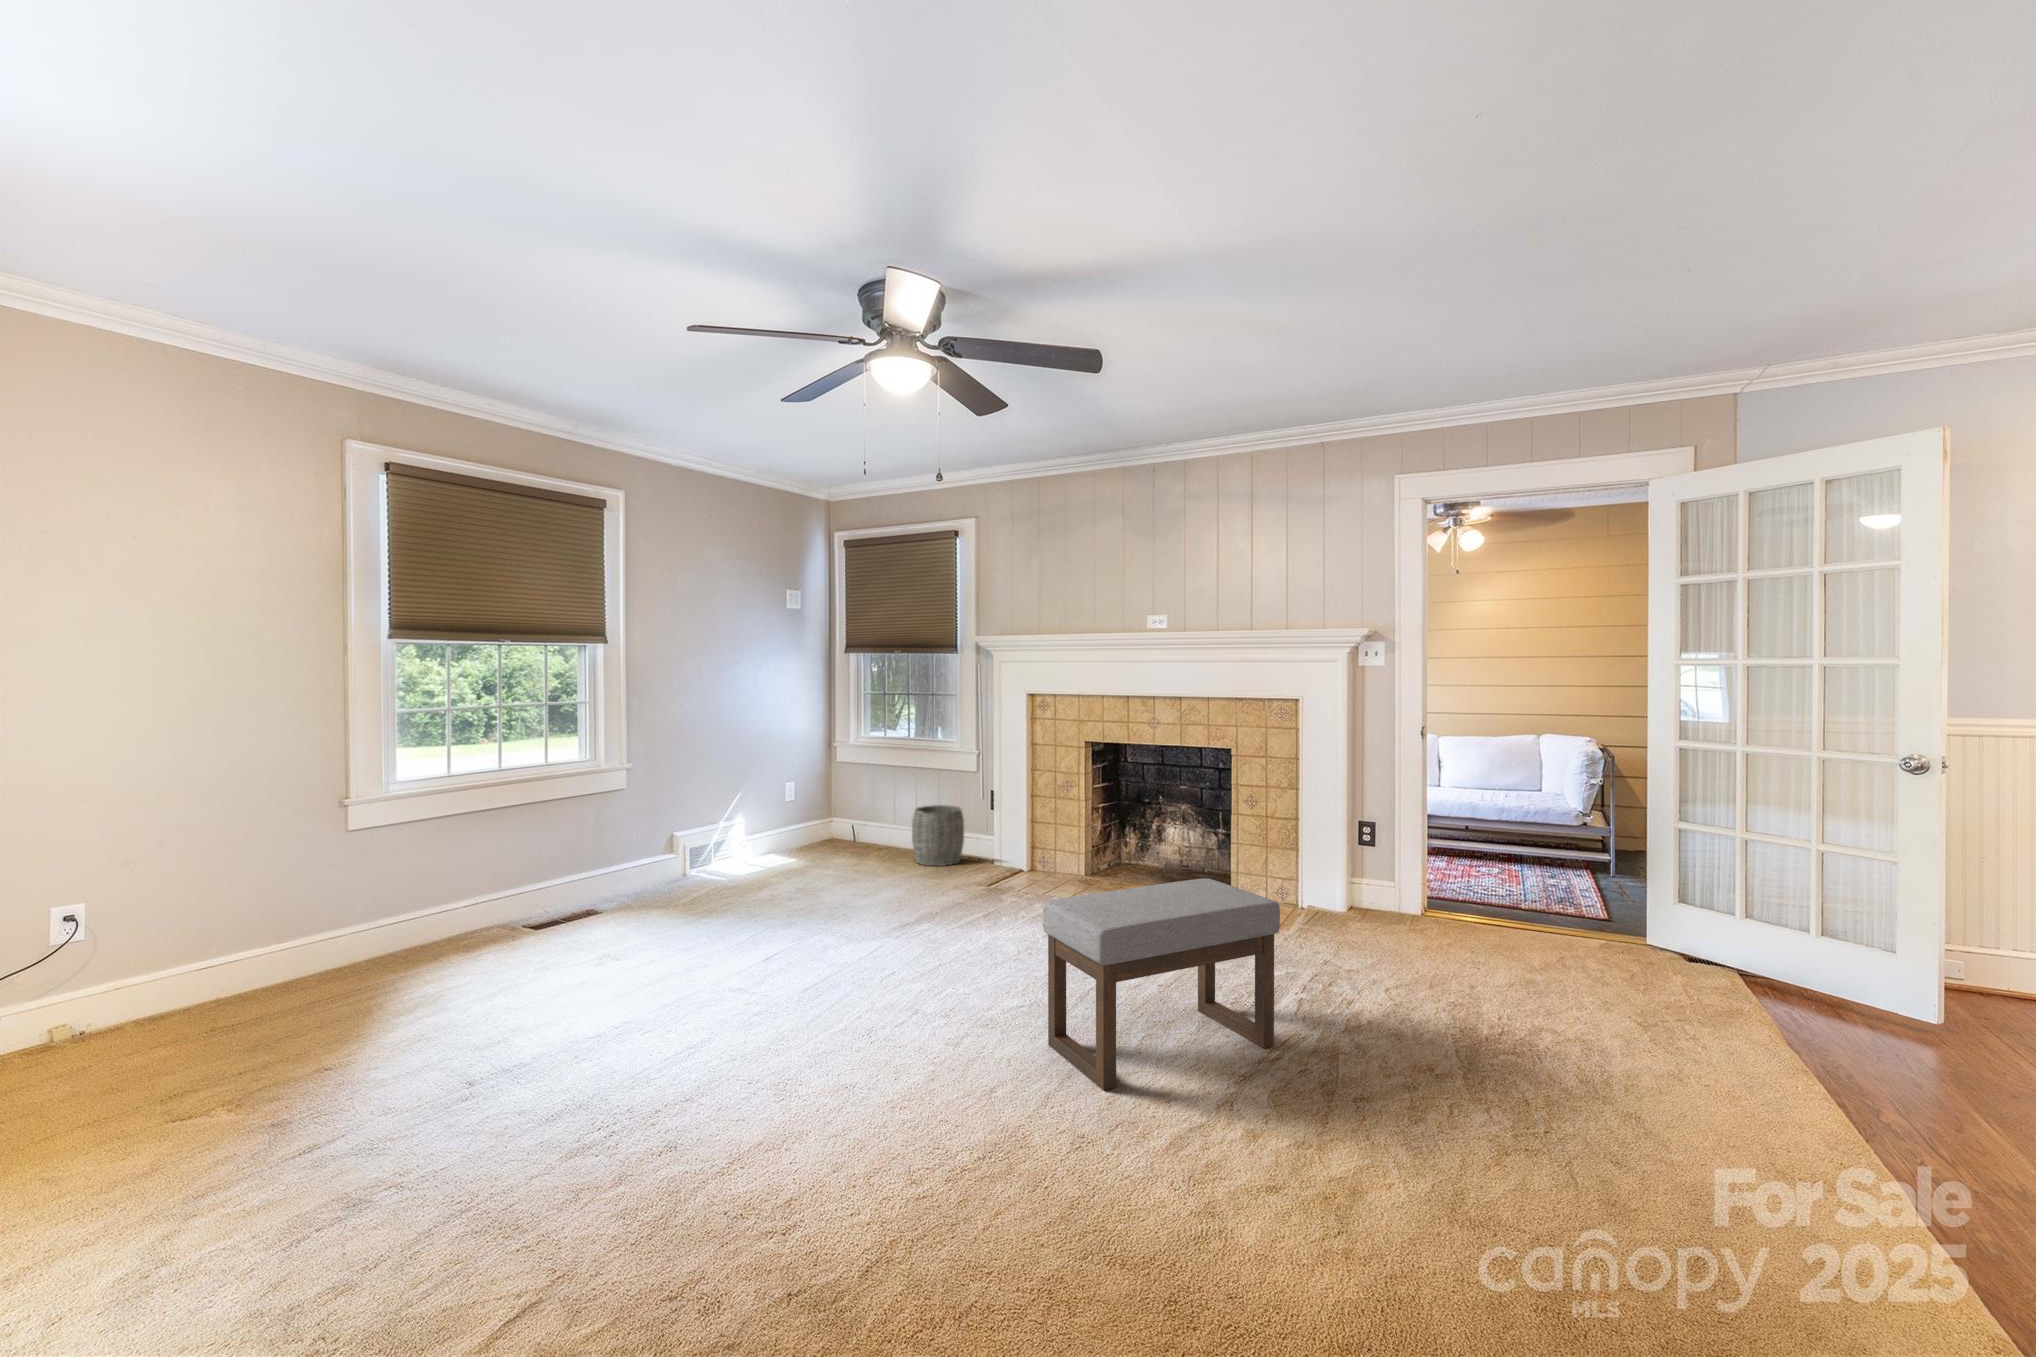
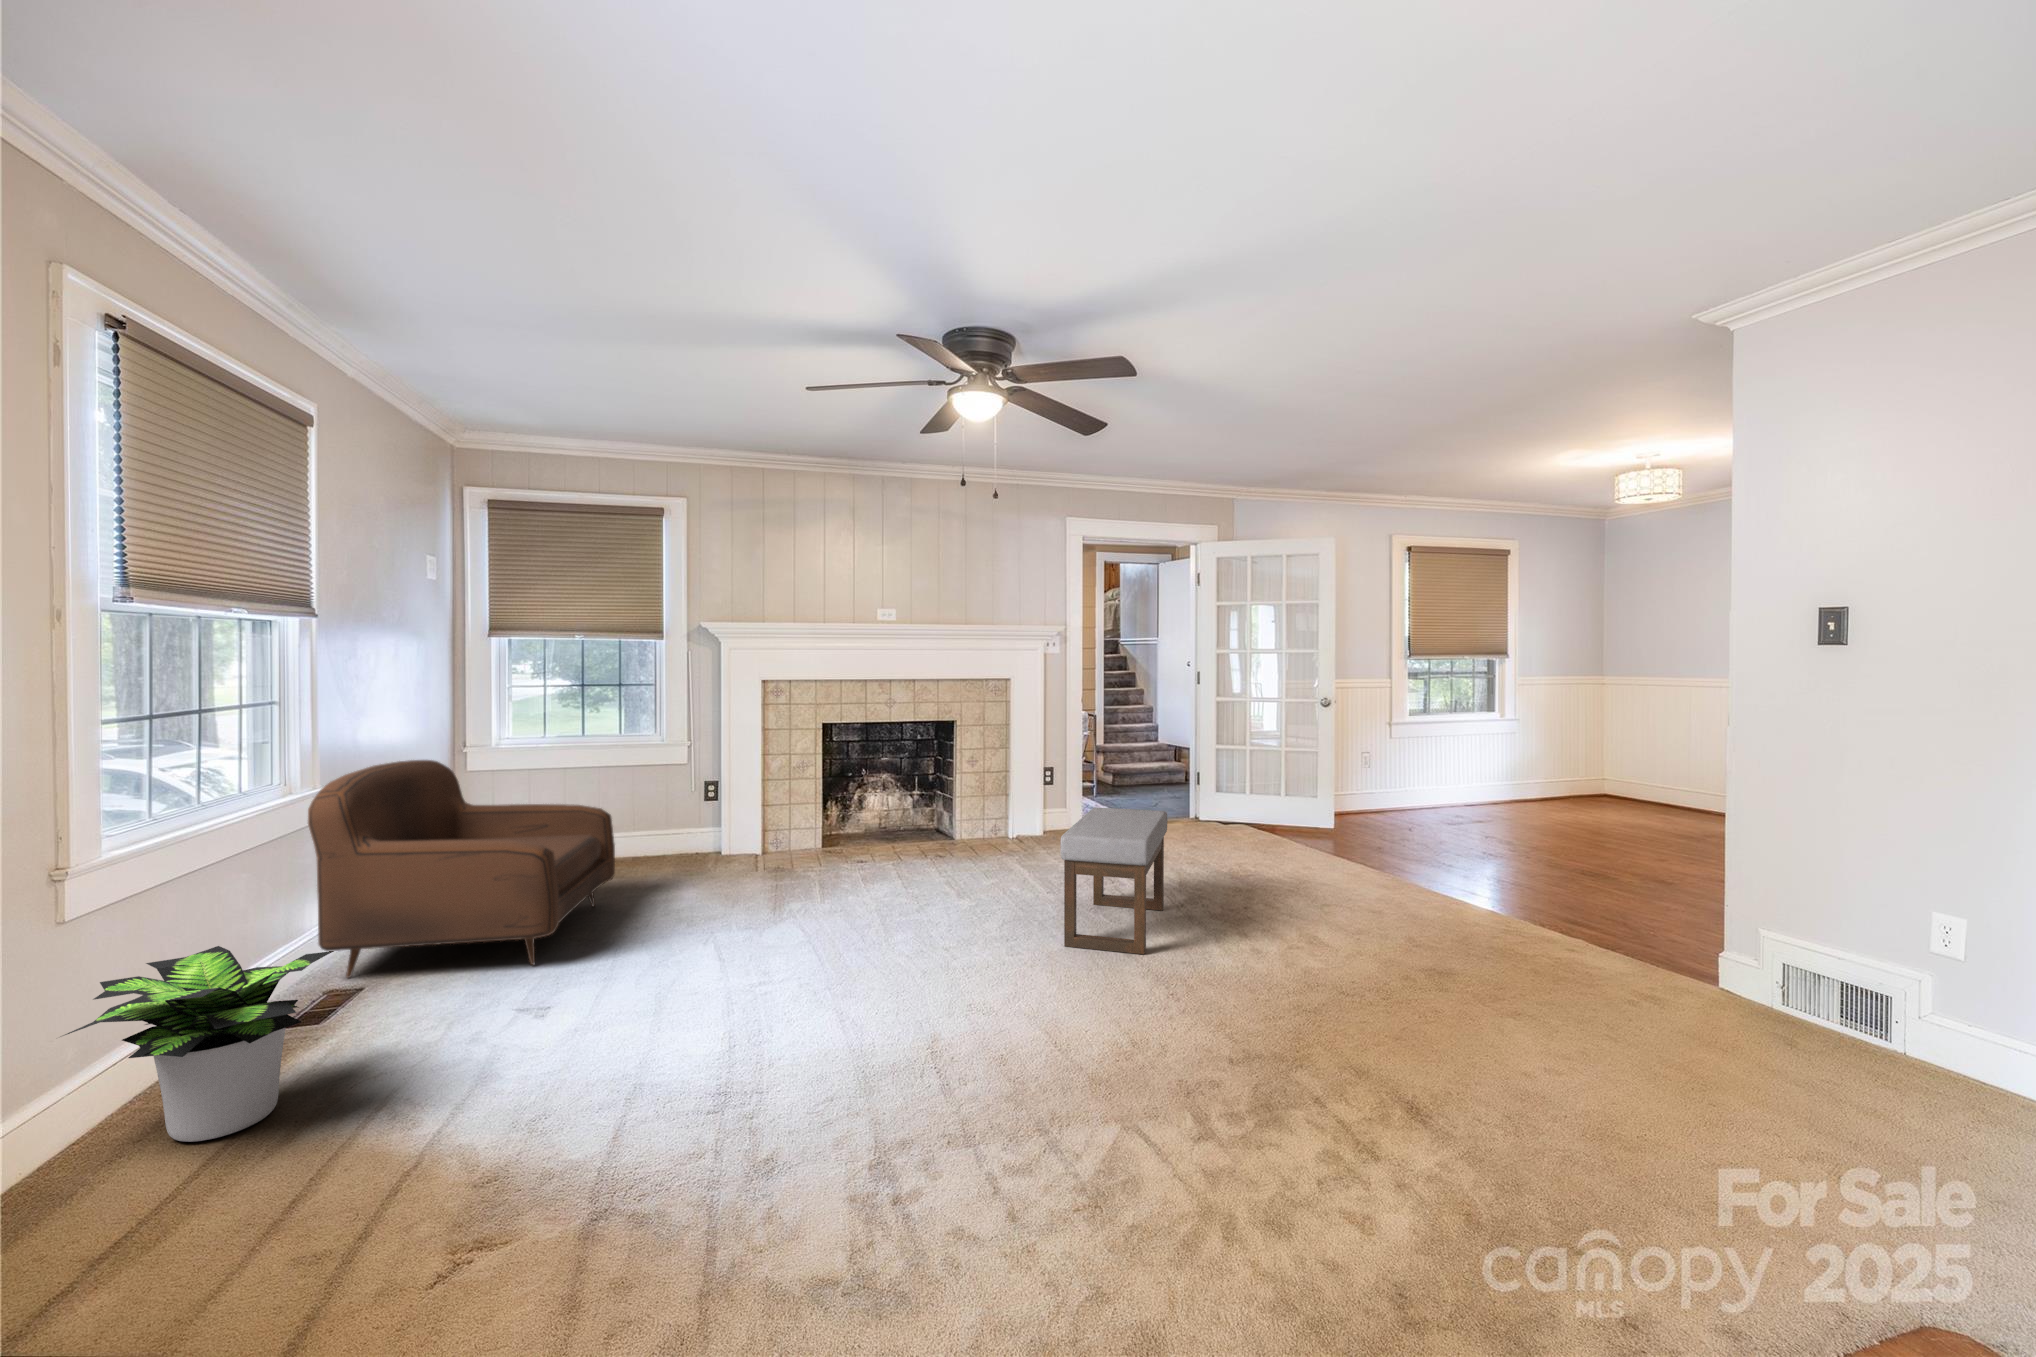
armchair: none [613,747,844,918] -> present [308,760,615,978]
woven basket: present [912,805,964,866] -> none [625,804,687,870]
potted plant: none [362,854,505,971] -> present [63,946,334,1142]

